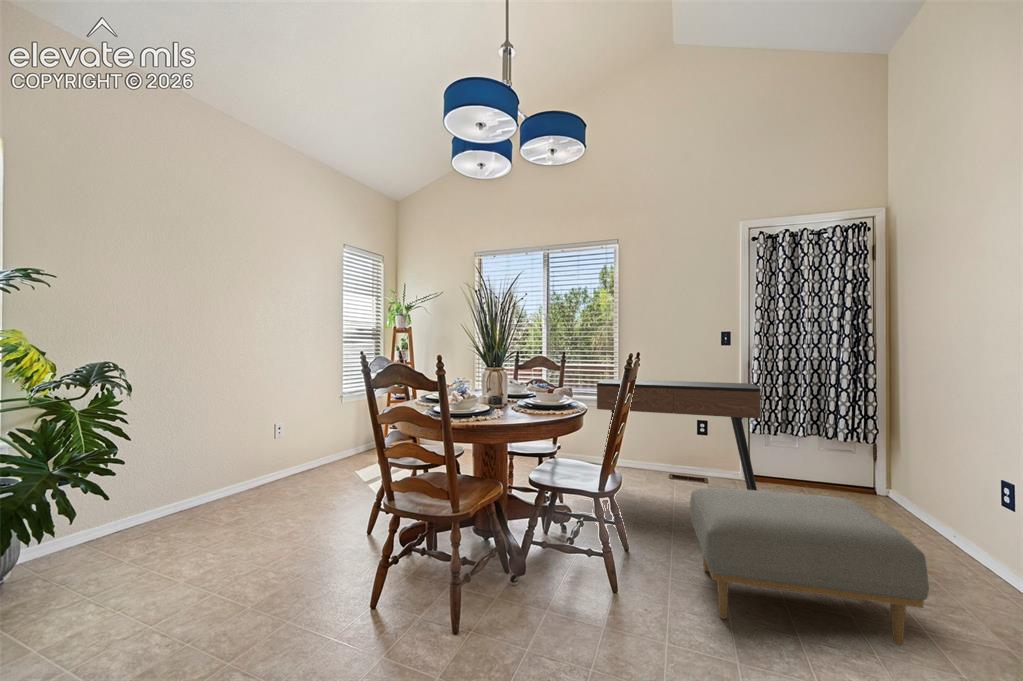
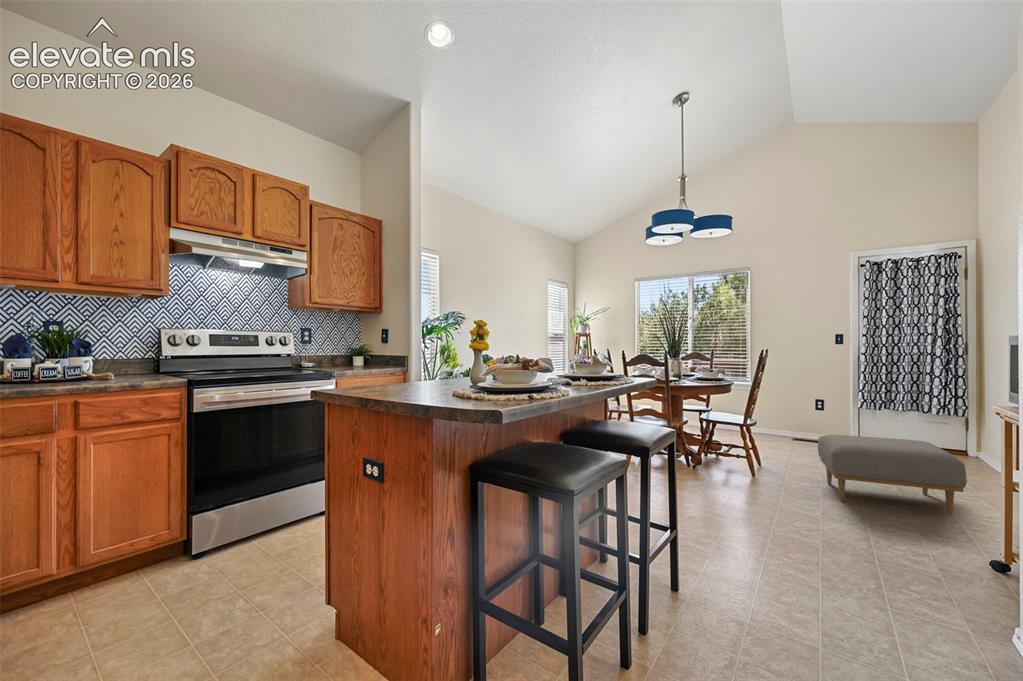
console table: present [597,379,761,491] -> none [740,369,868,461]

